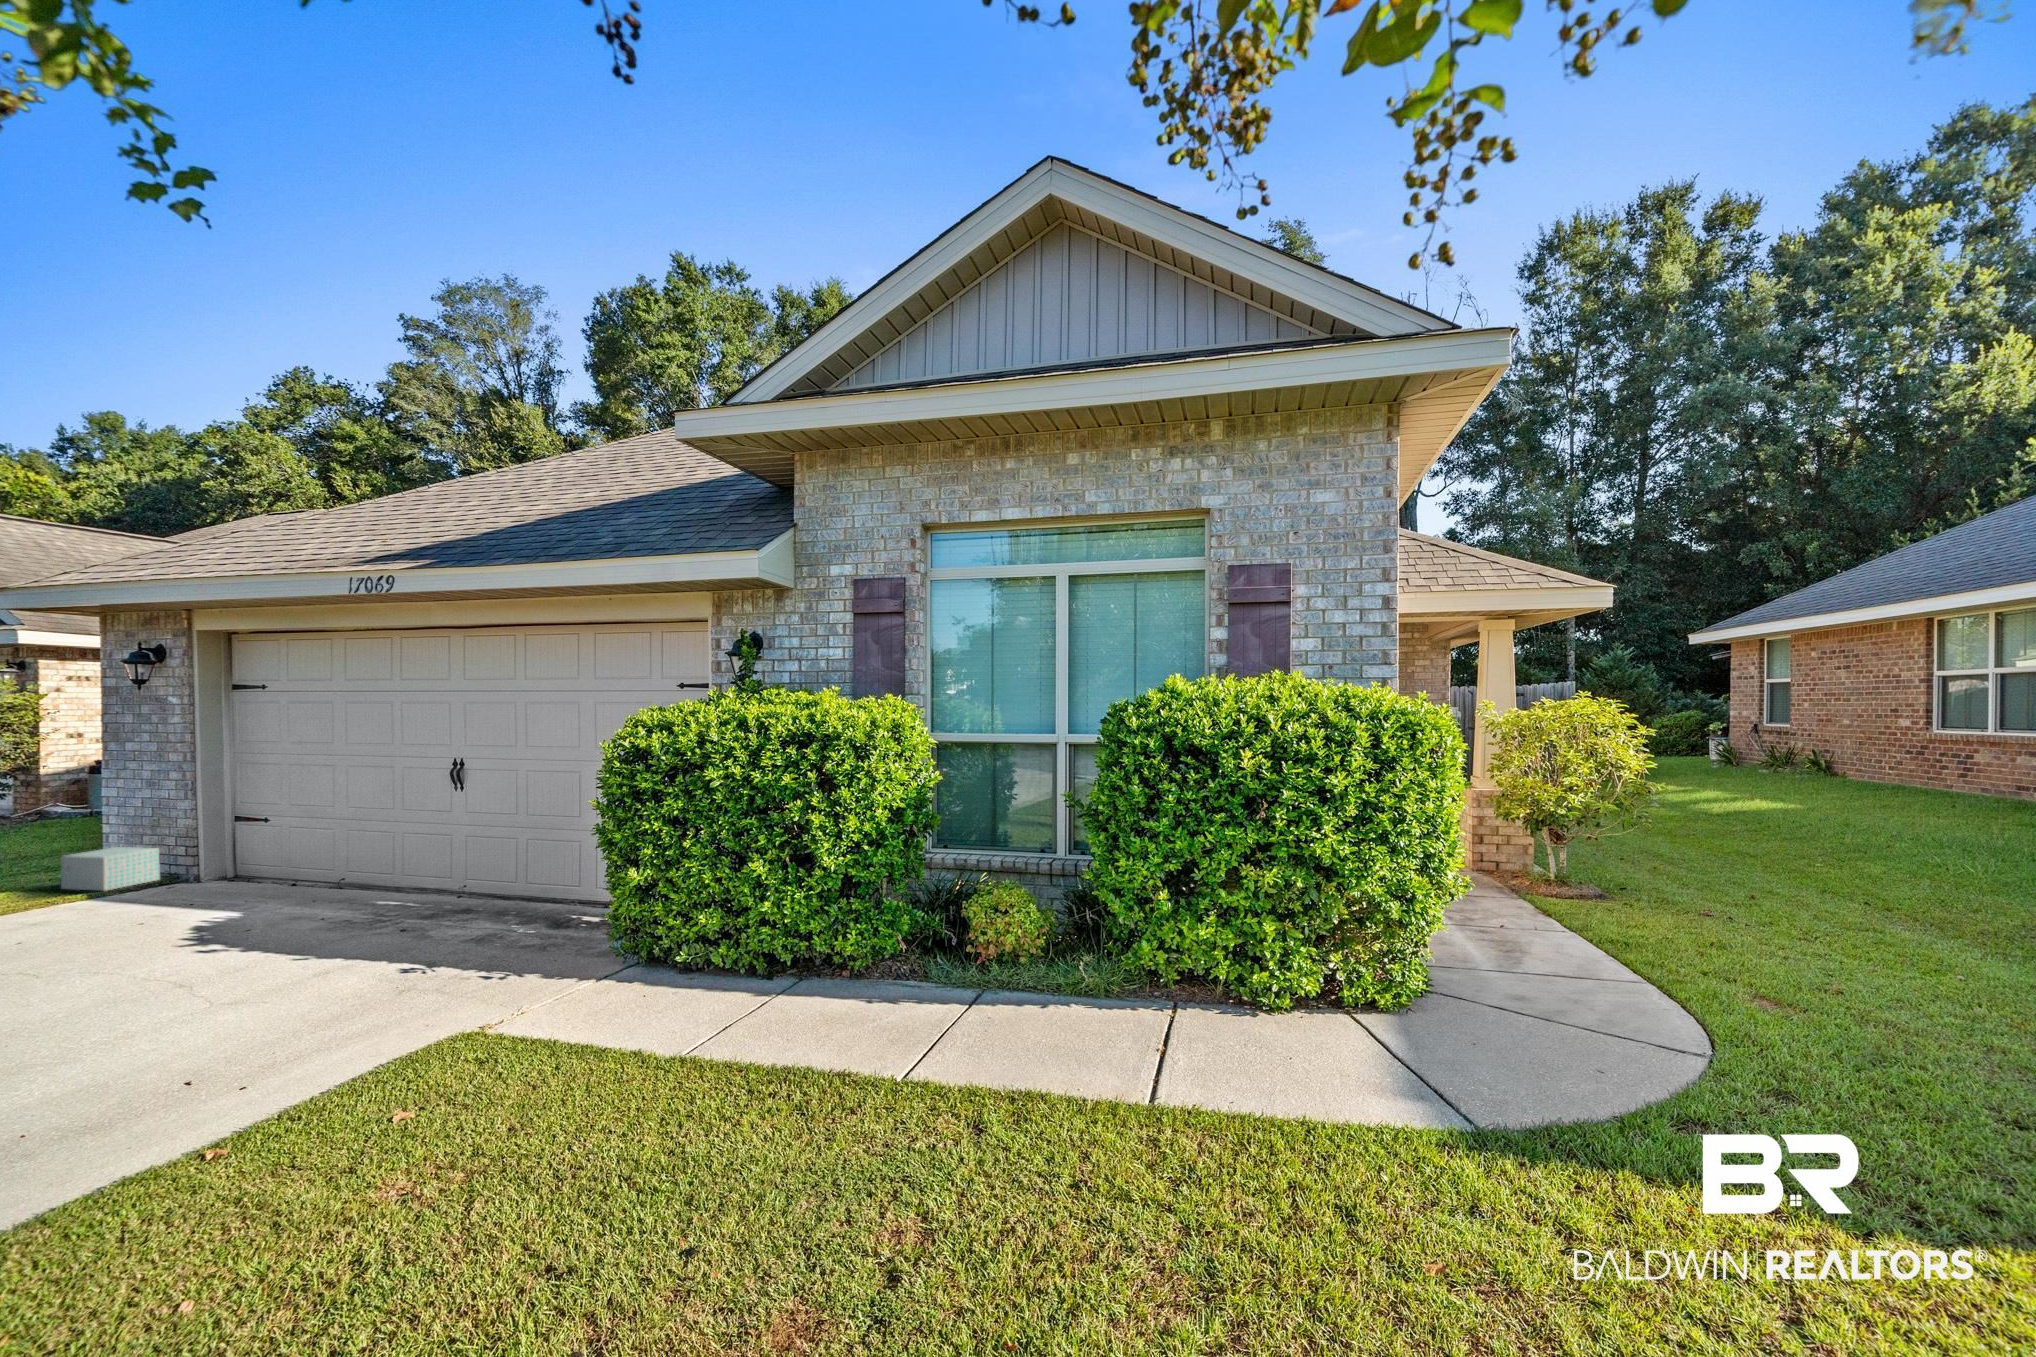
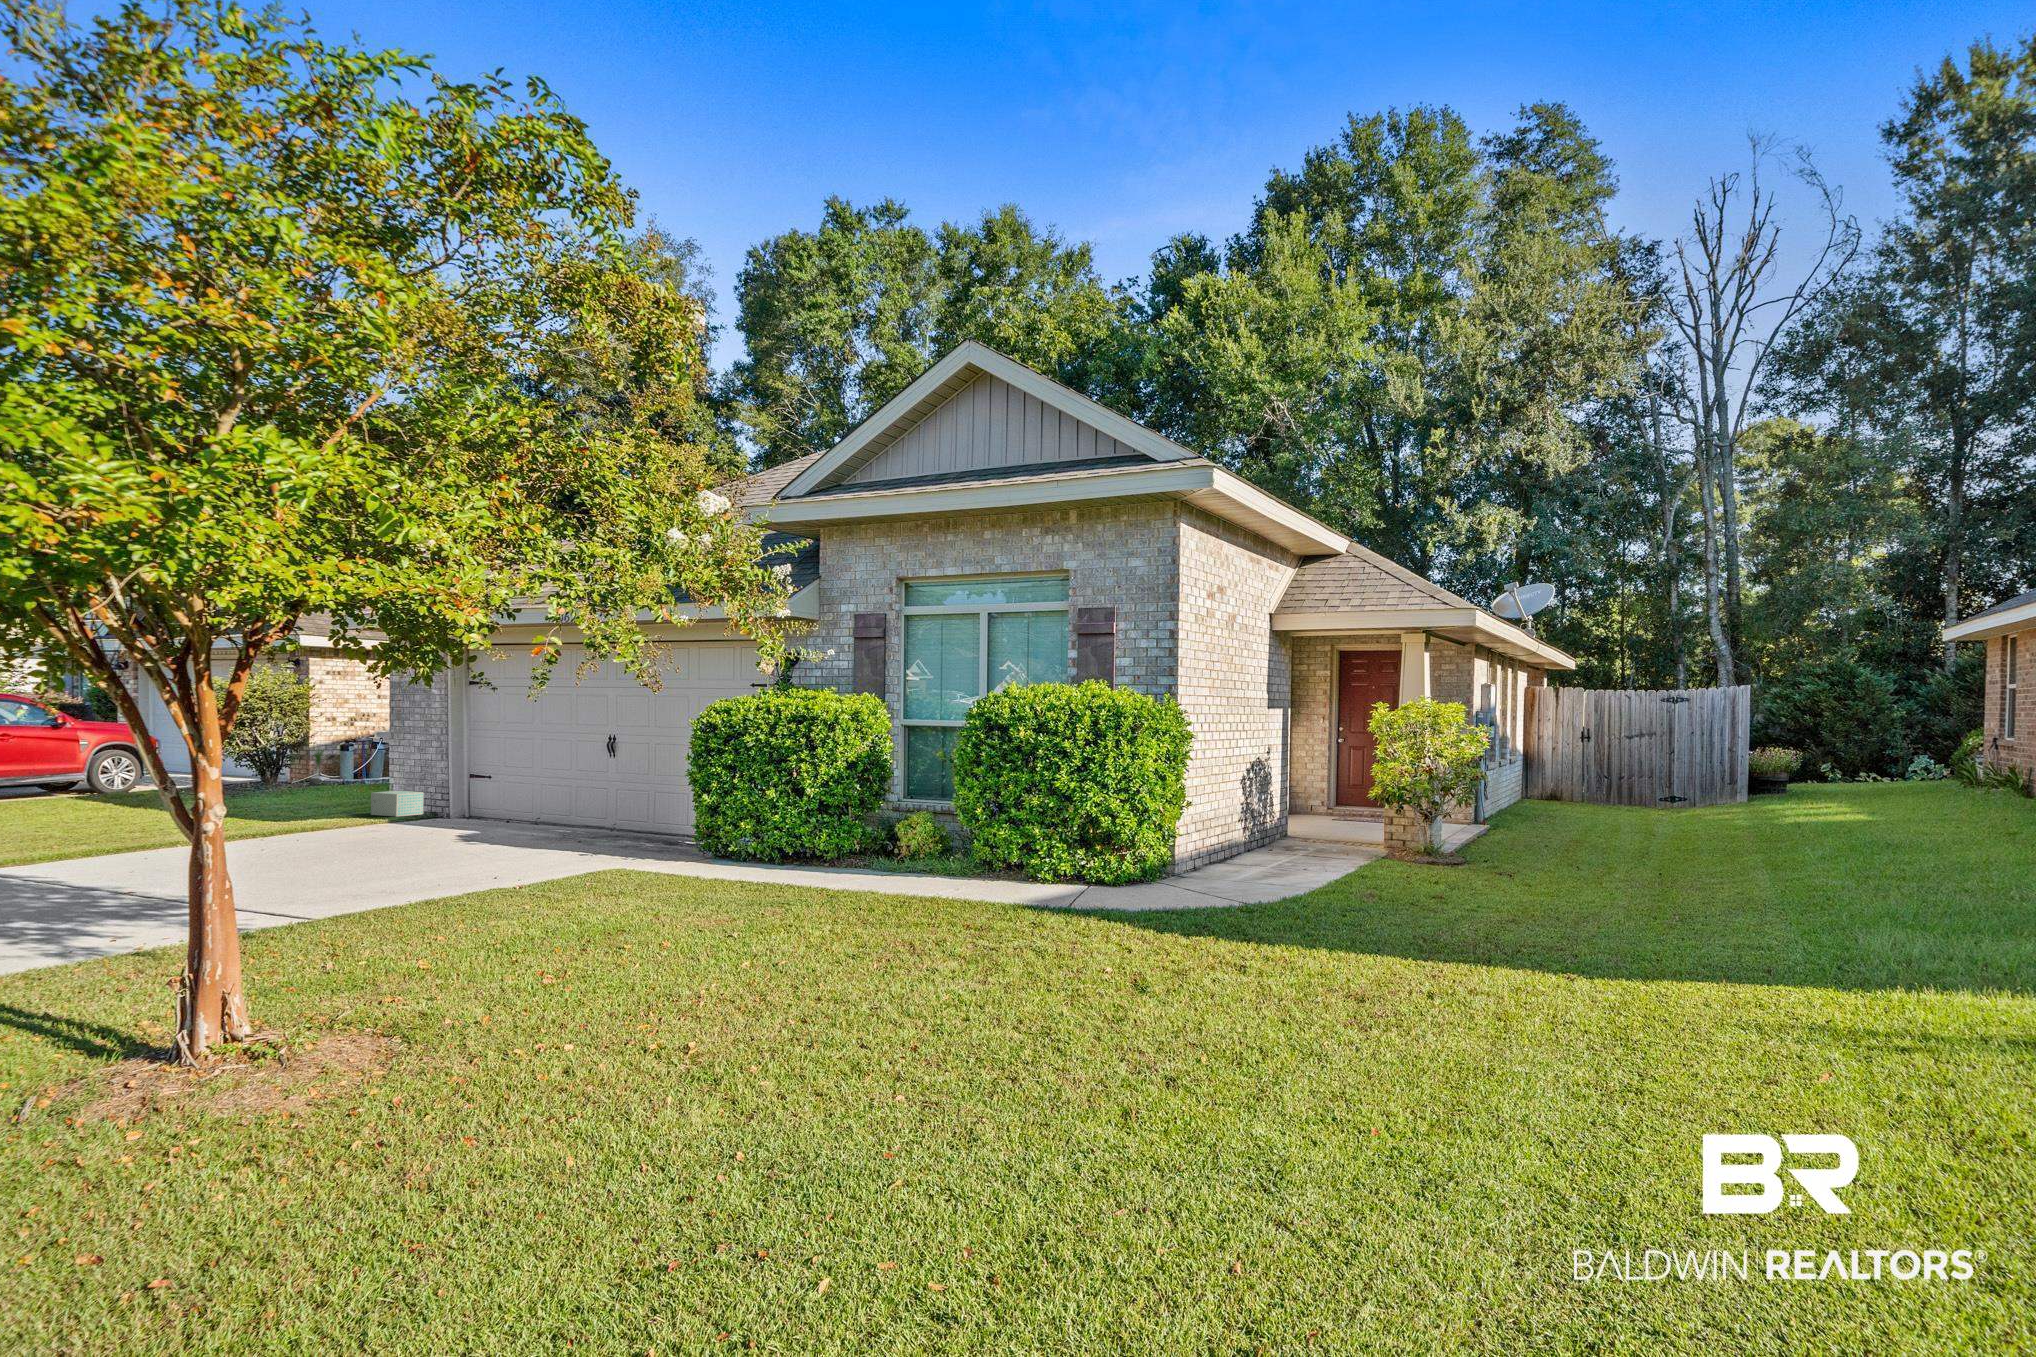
potted plant: none [30,766,80,817] -> present [313,751,323,784]

